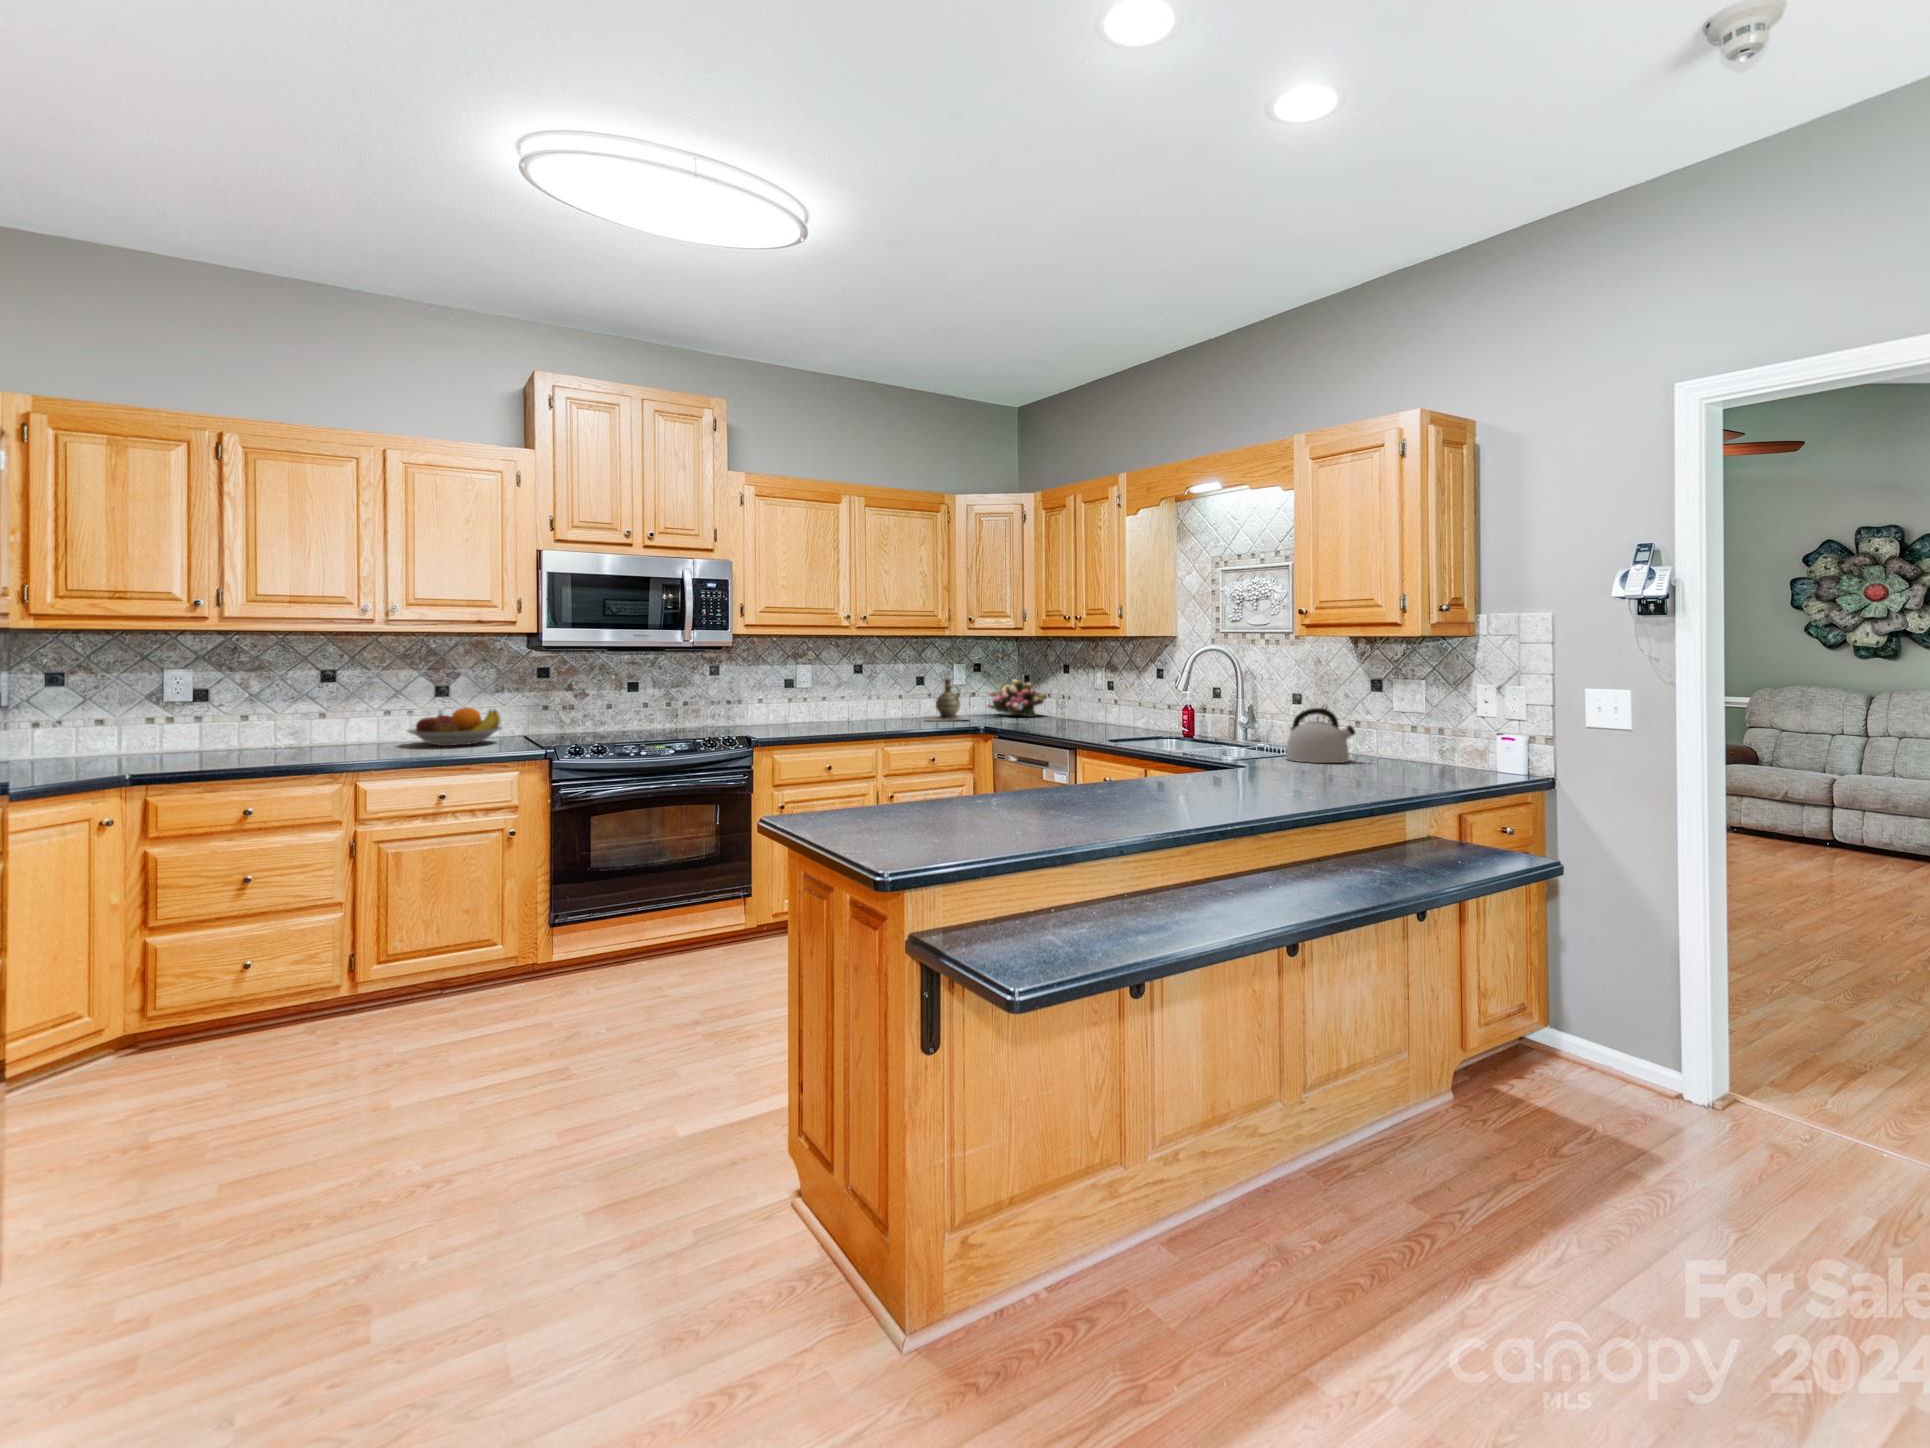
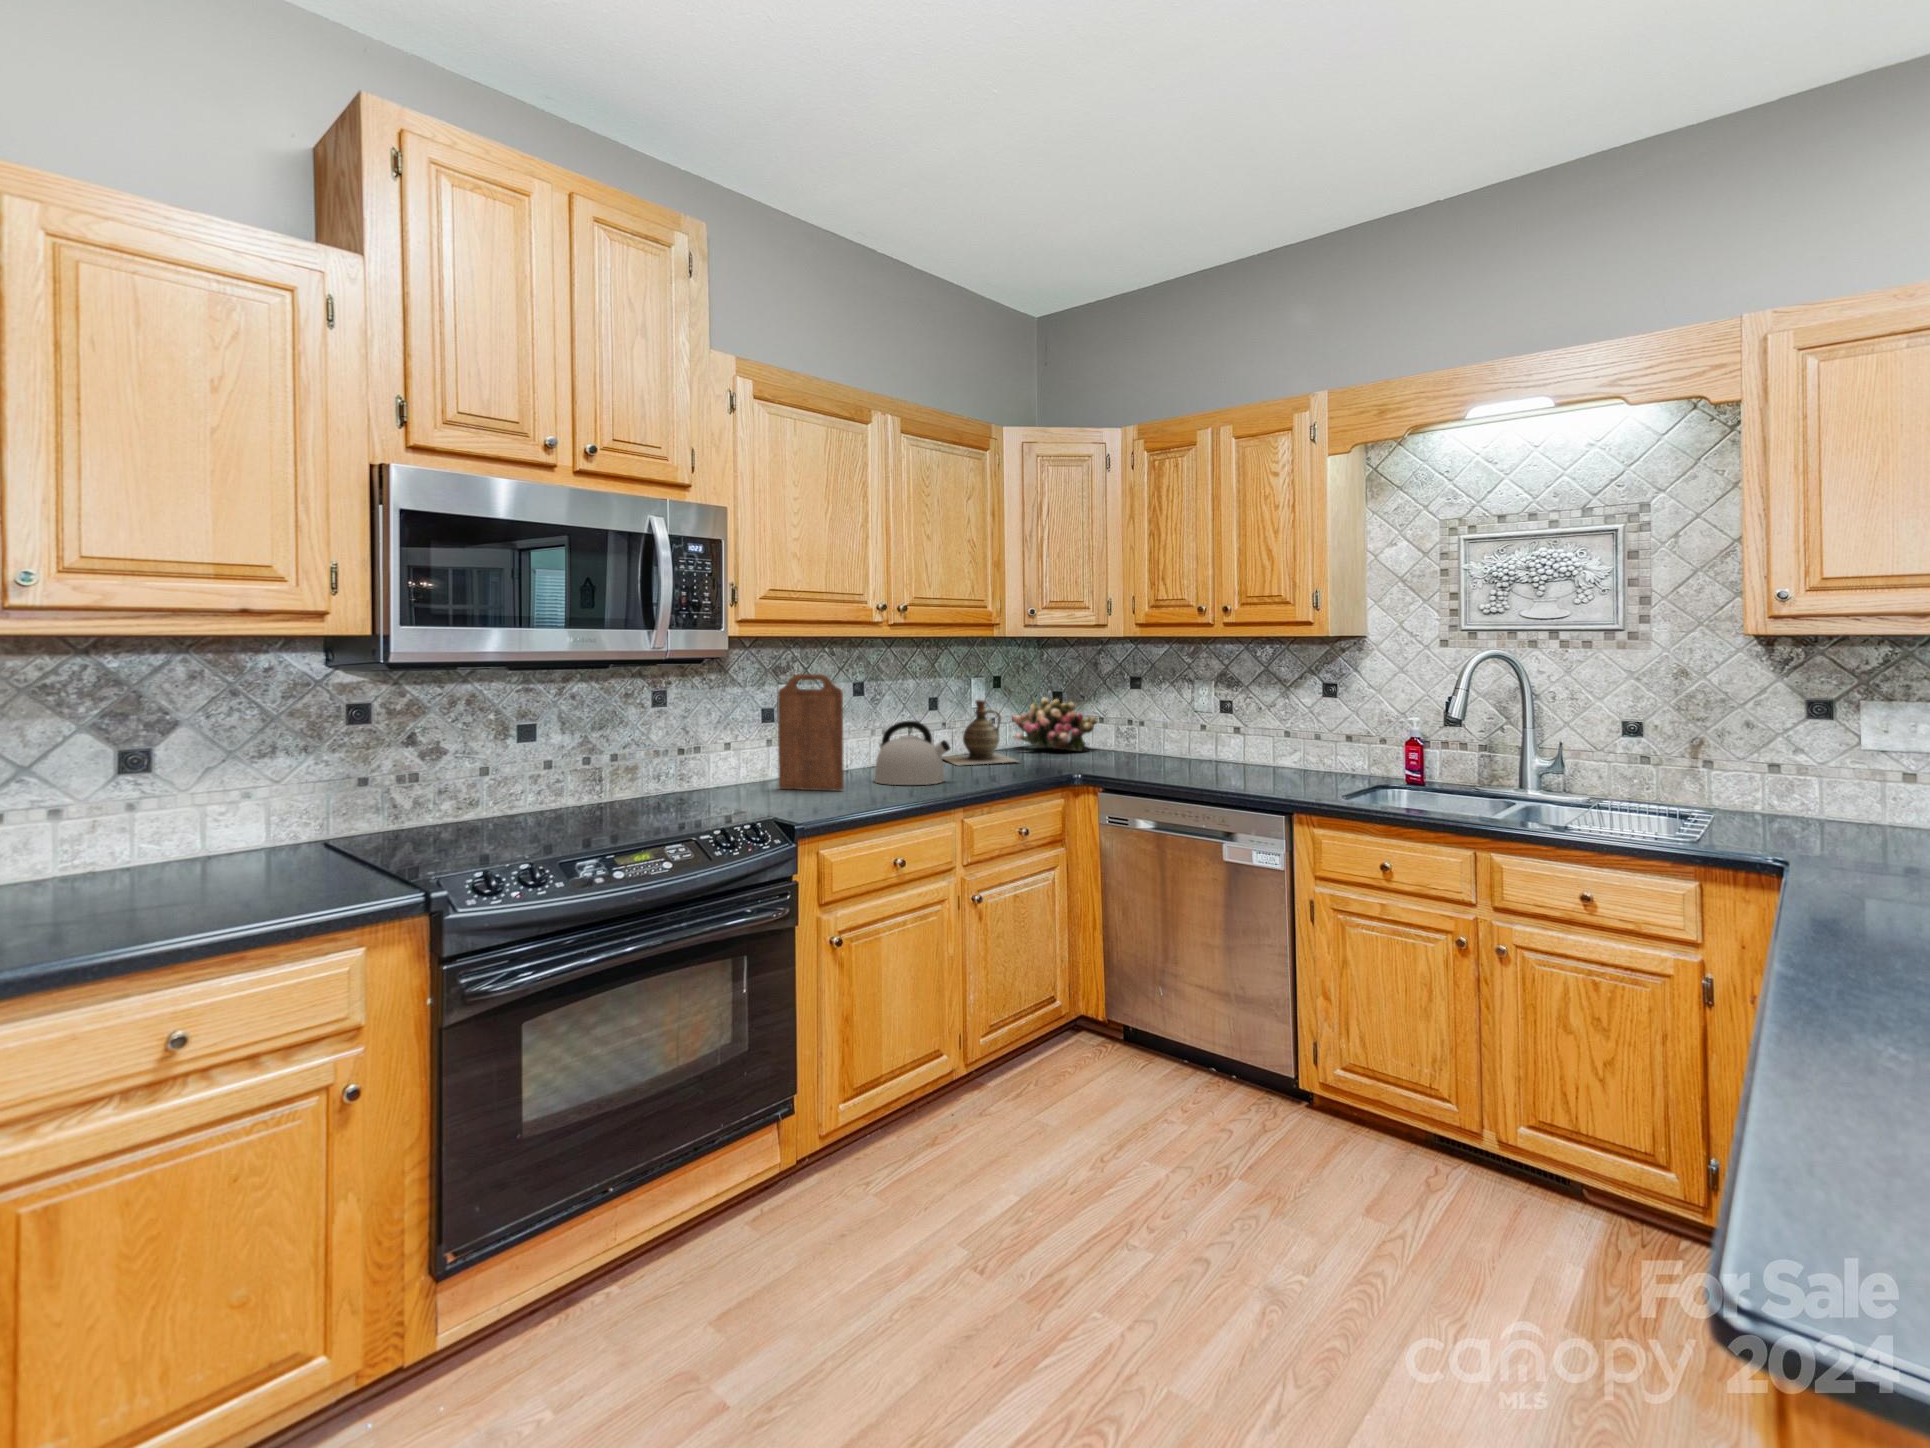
cutting board: none [787,658,822,728] -> present [778,674,844,790]
fruit bowl: present [407,708,502,746] -> none [50,798,288,890]
kettle: present [1286,708,1356,763] -> present [874,721,950,785]

